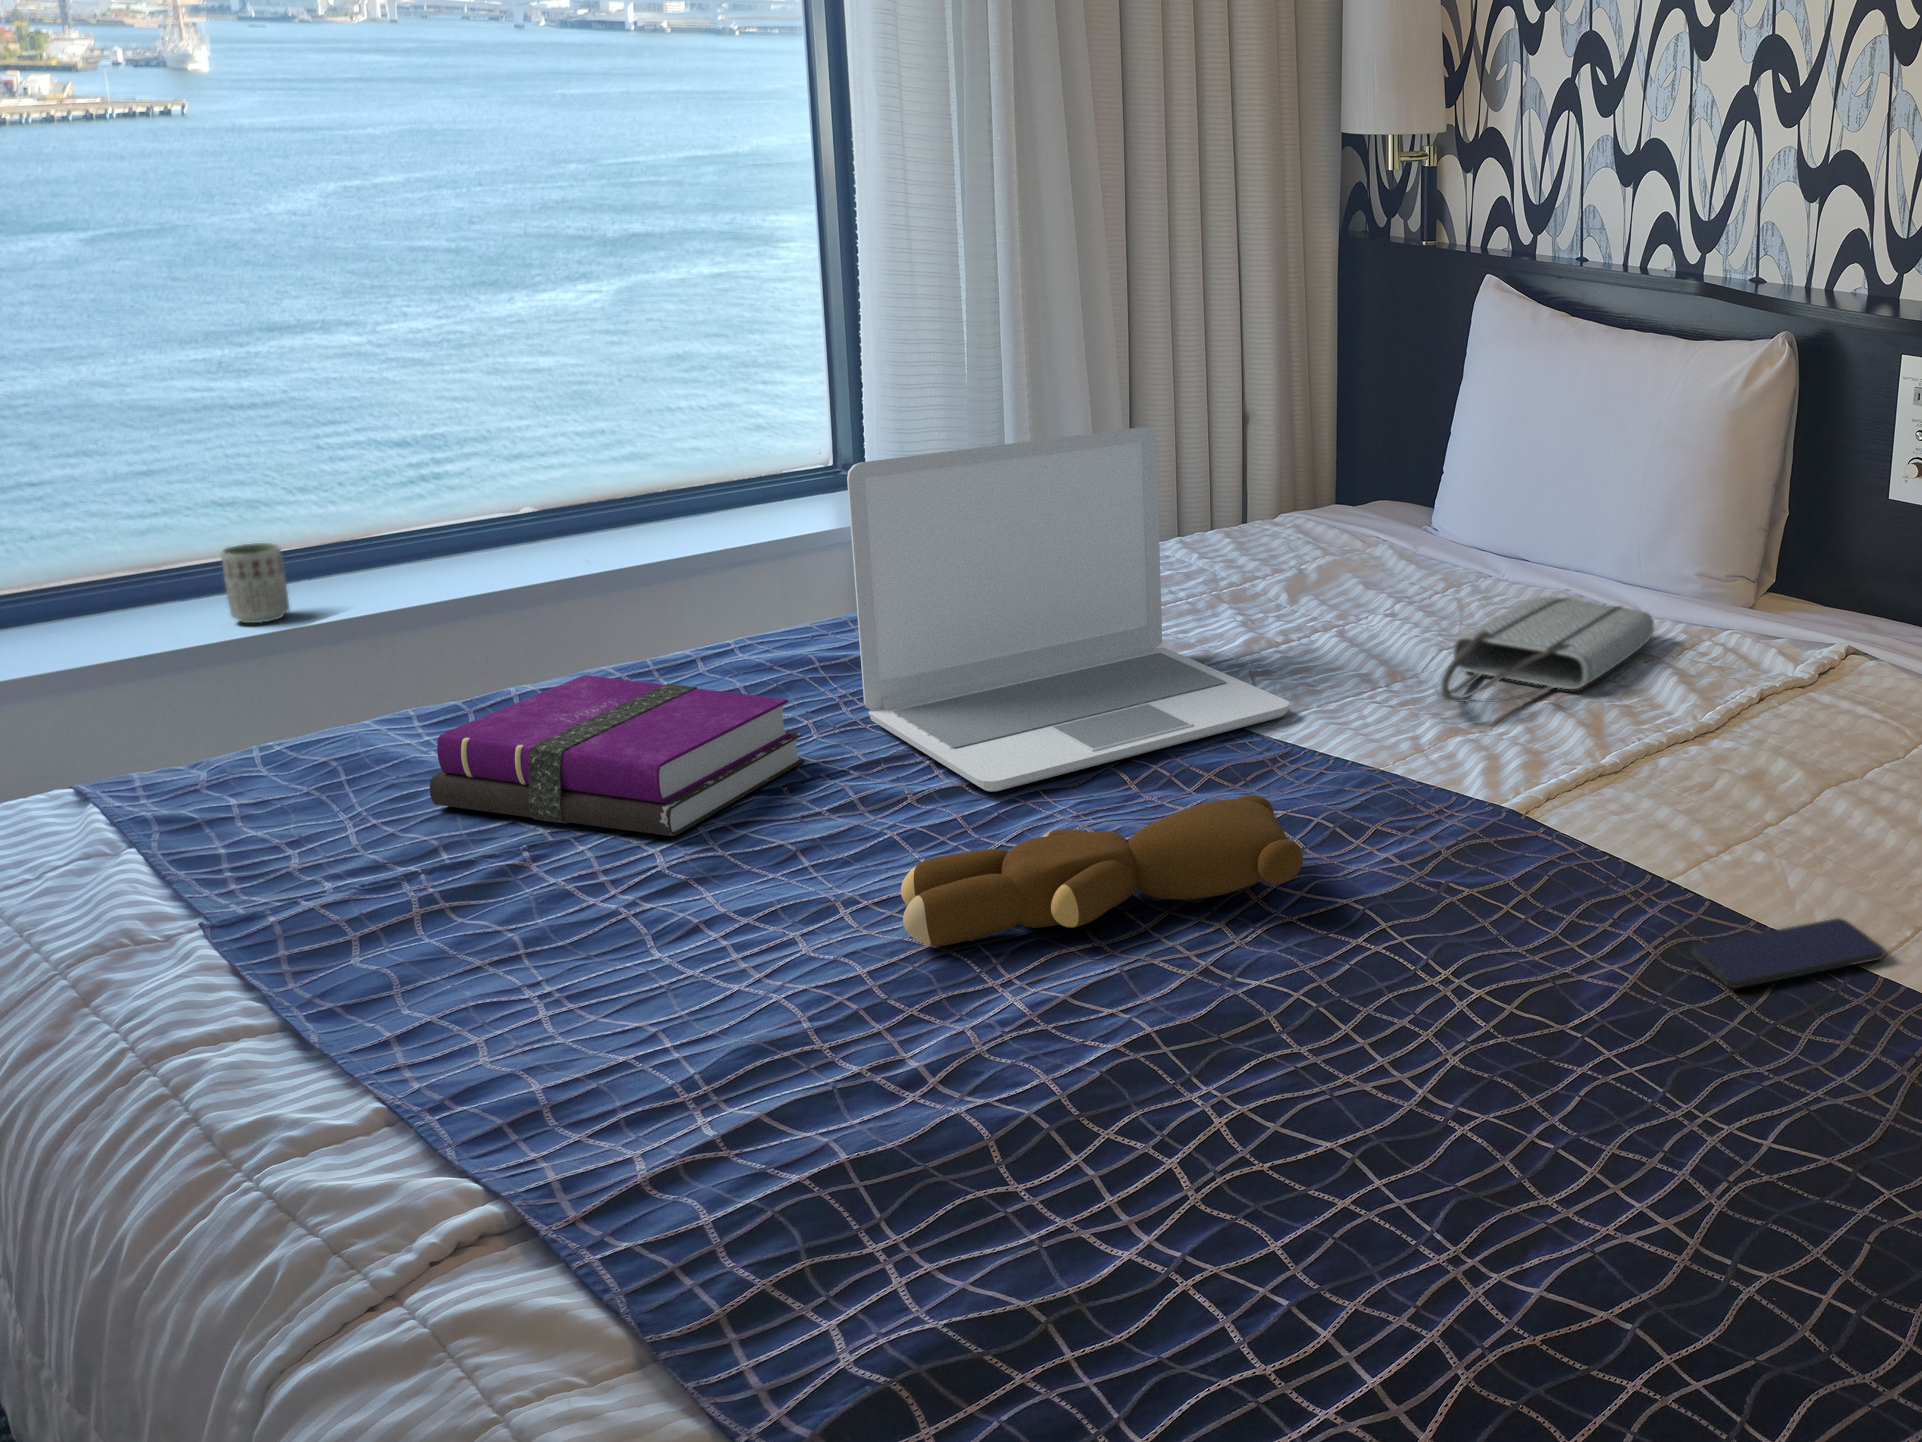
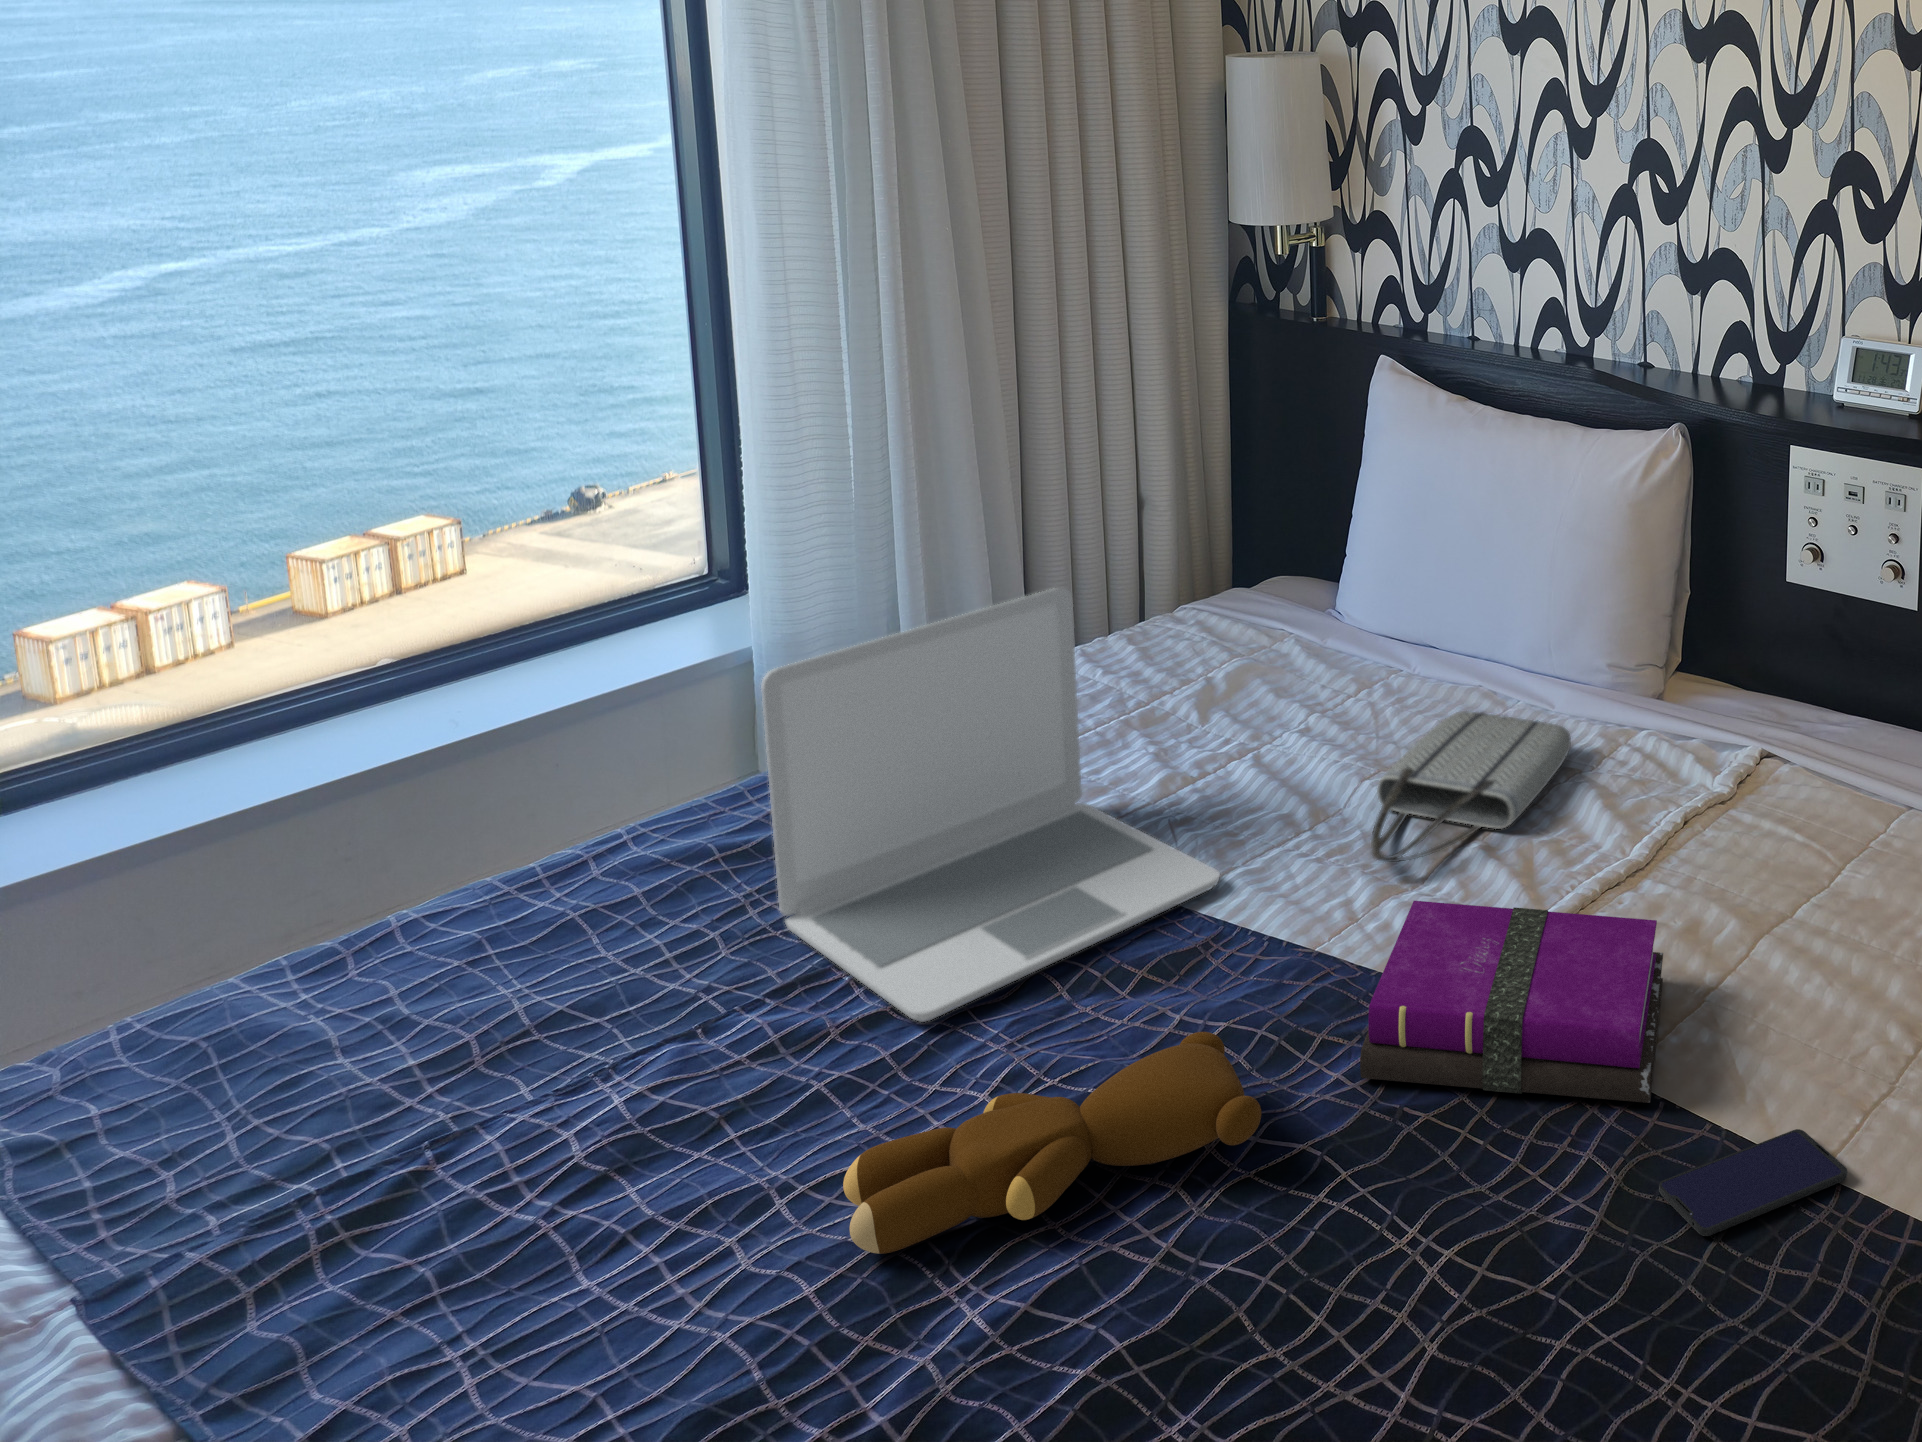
cup: present [221,543,290,623] -> none [62,737,138,827]
notebook: present [430,675,804,836] -> present [1360,901,1663,1103]

